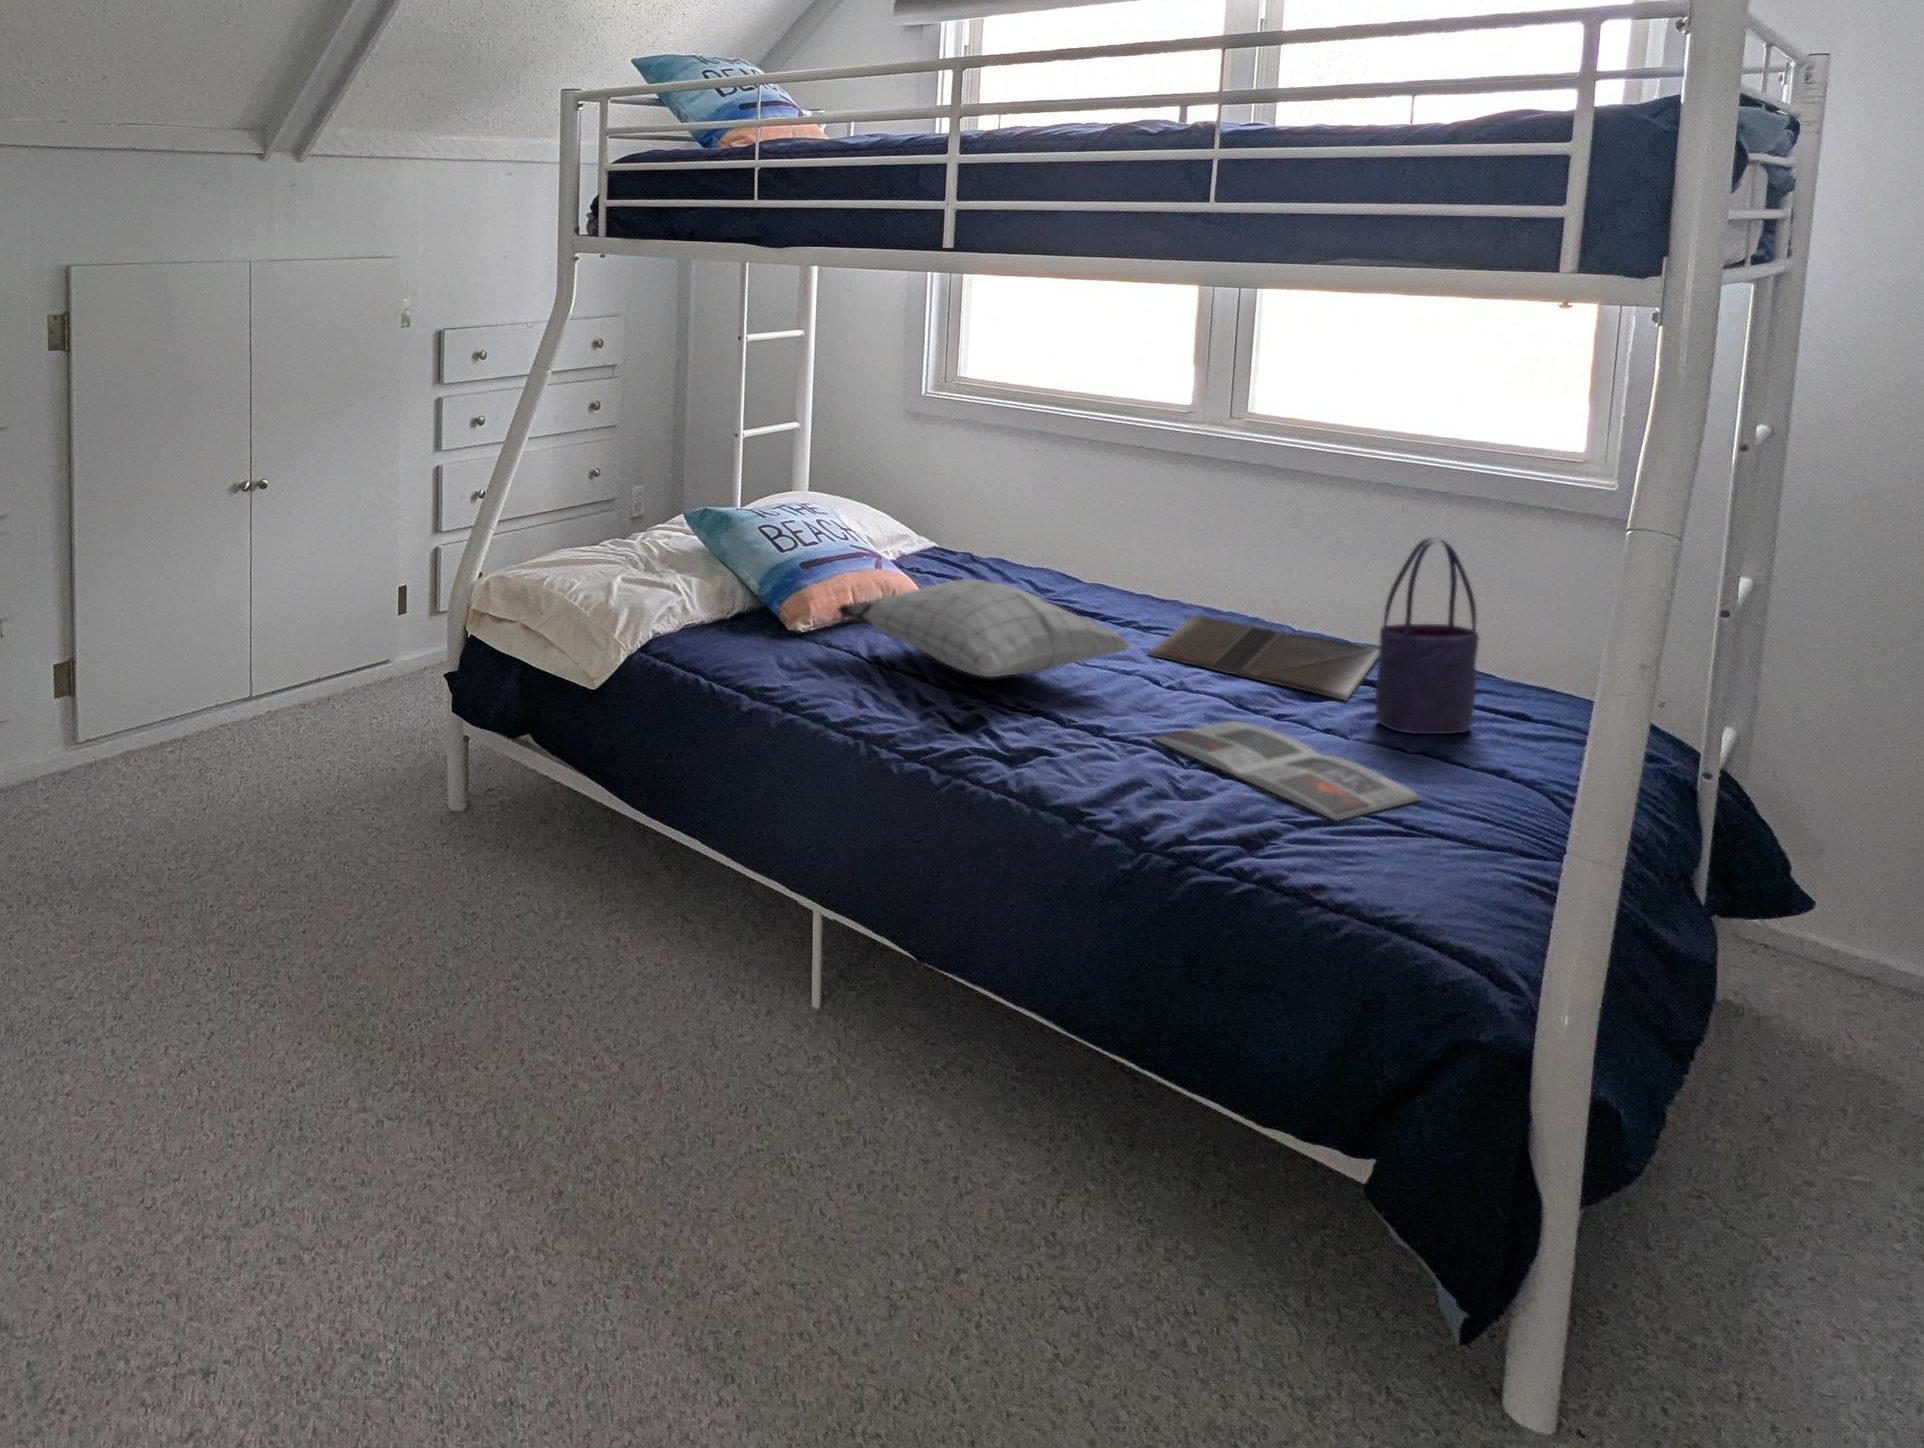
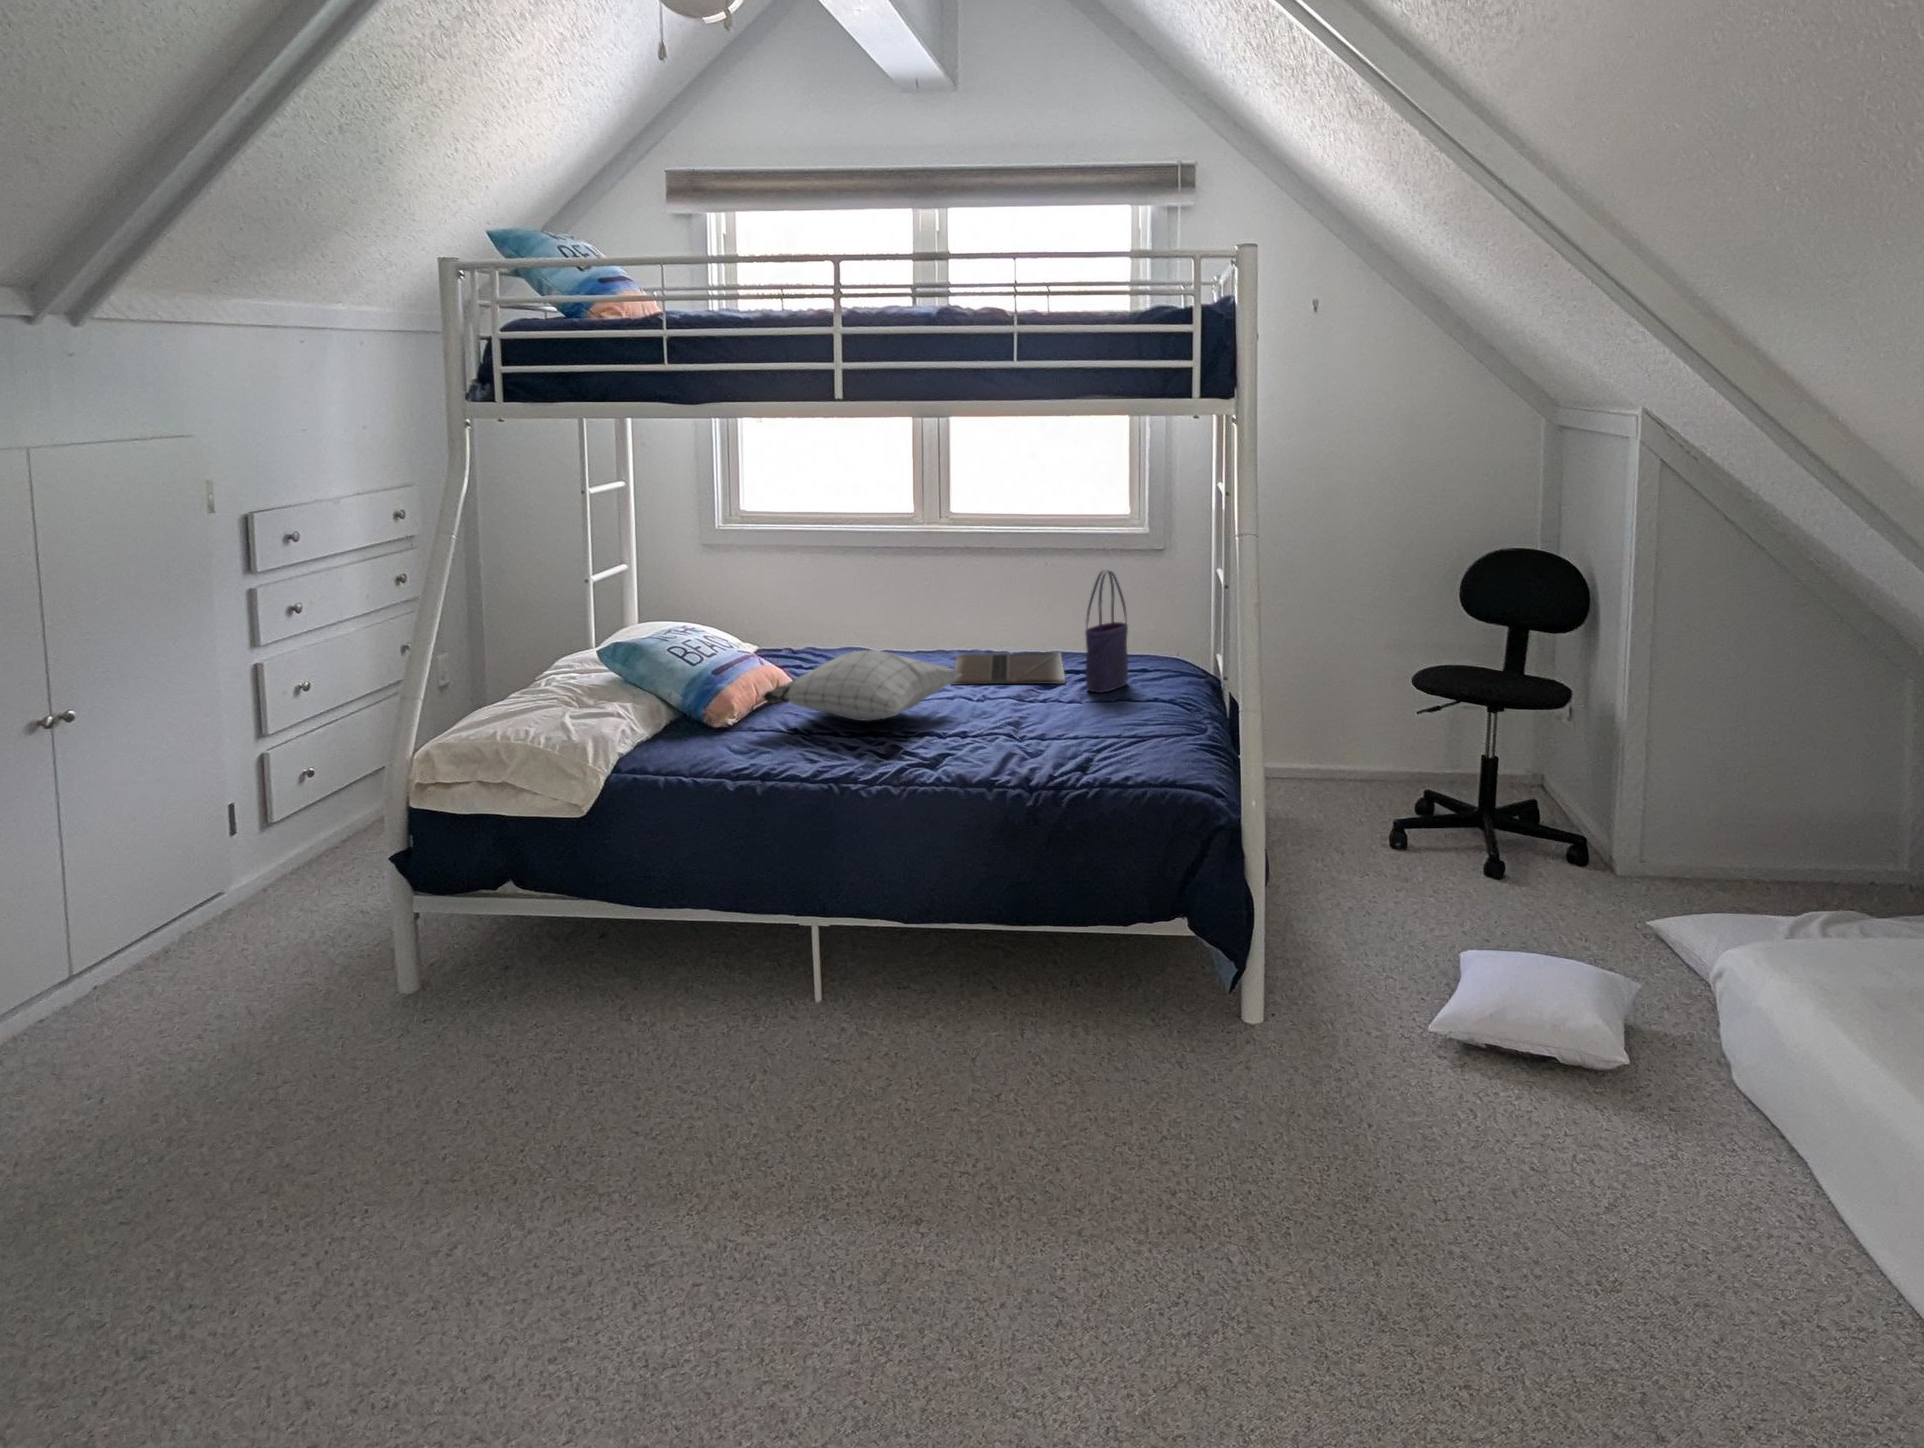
magazine: present [1154,721,1421,820] -> none [994,708,1136,745]

